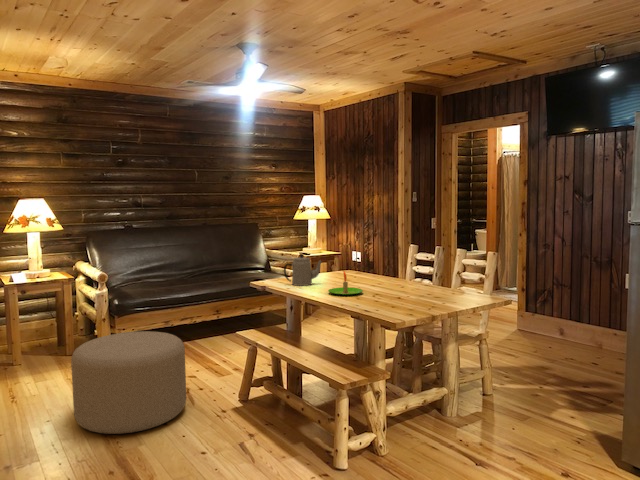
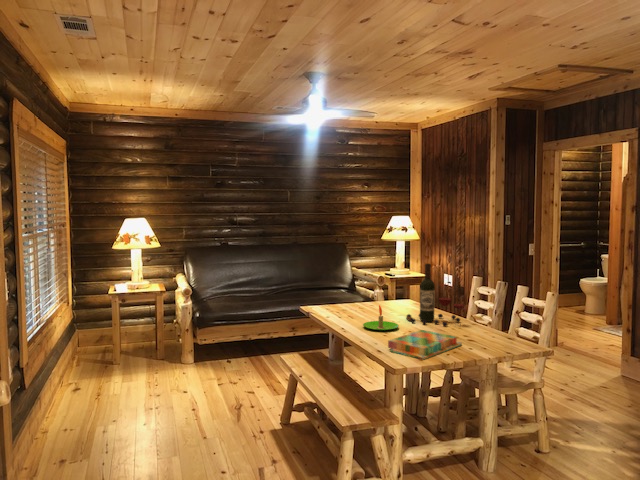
wine bottle: none [361,231,420,288] -> present [406,264,465,326]
teapot: present [284,254,322,286] -> none [330,283,370,315]
board game: none [371,290,432,314] -> present [388,330,462,360]
ottoman: present [71,331,186,434] -> none [130,348,231,443]

